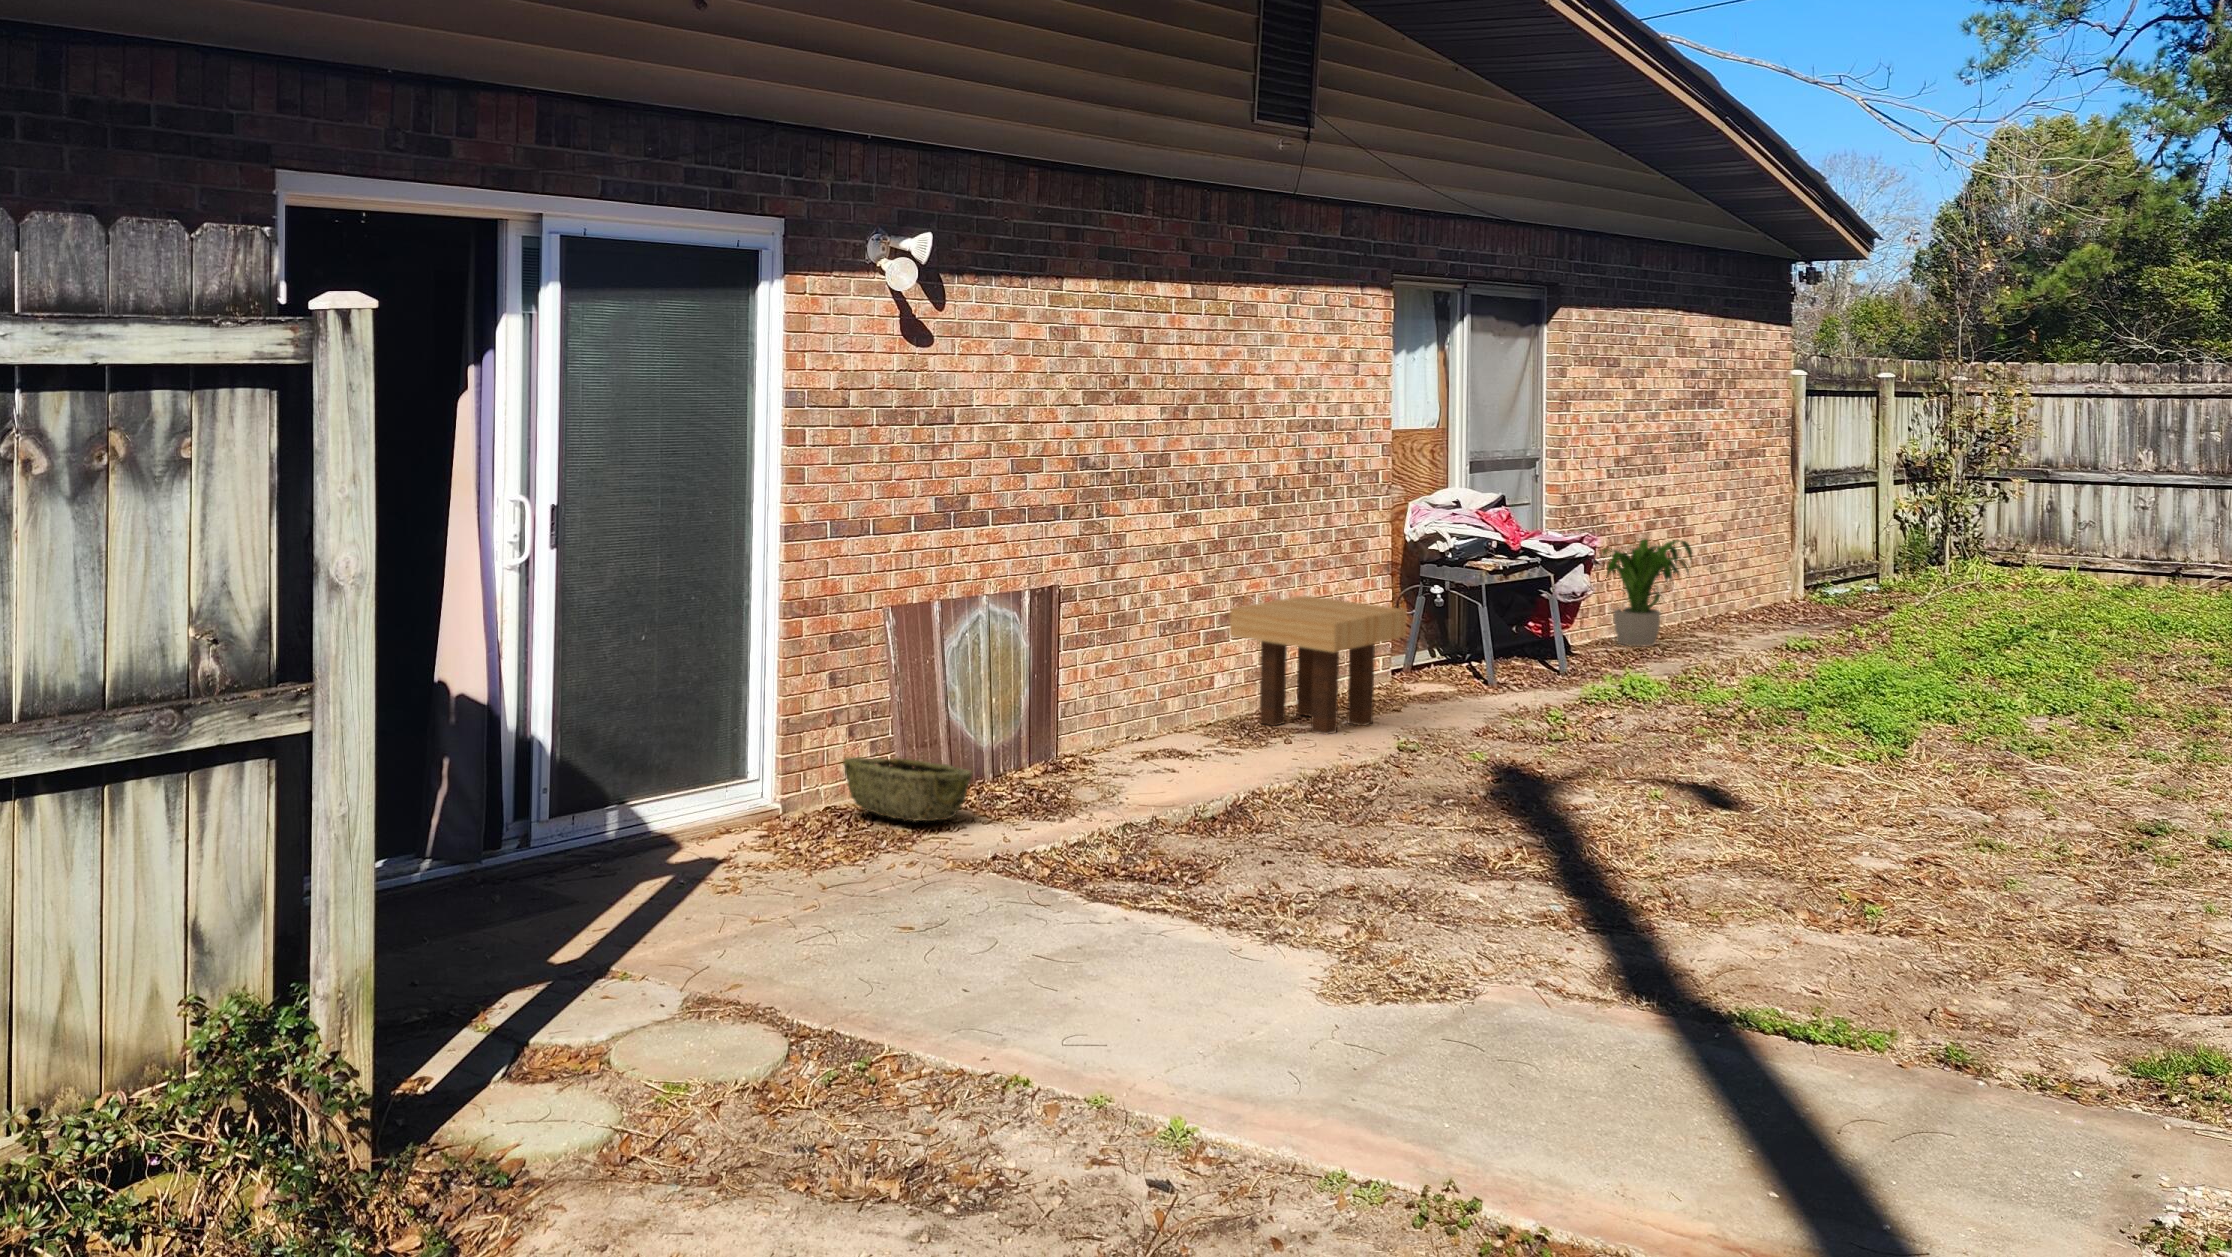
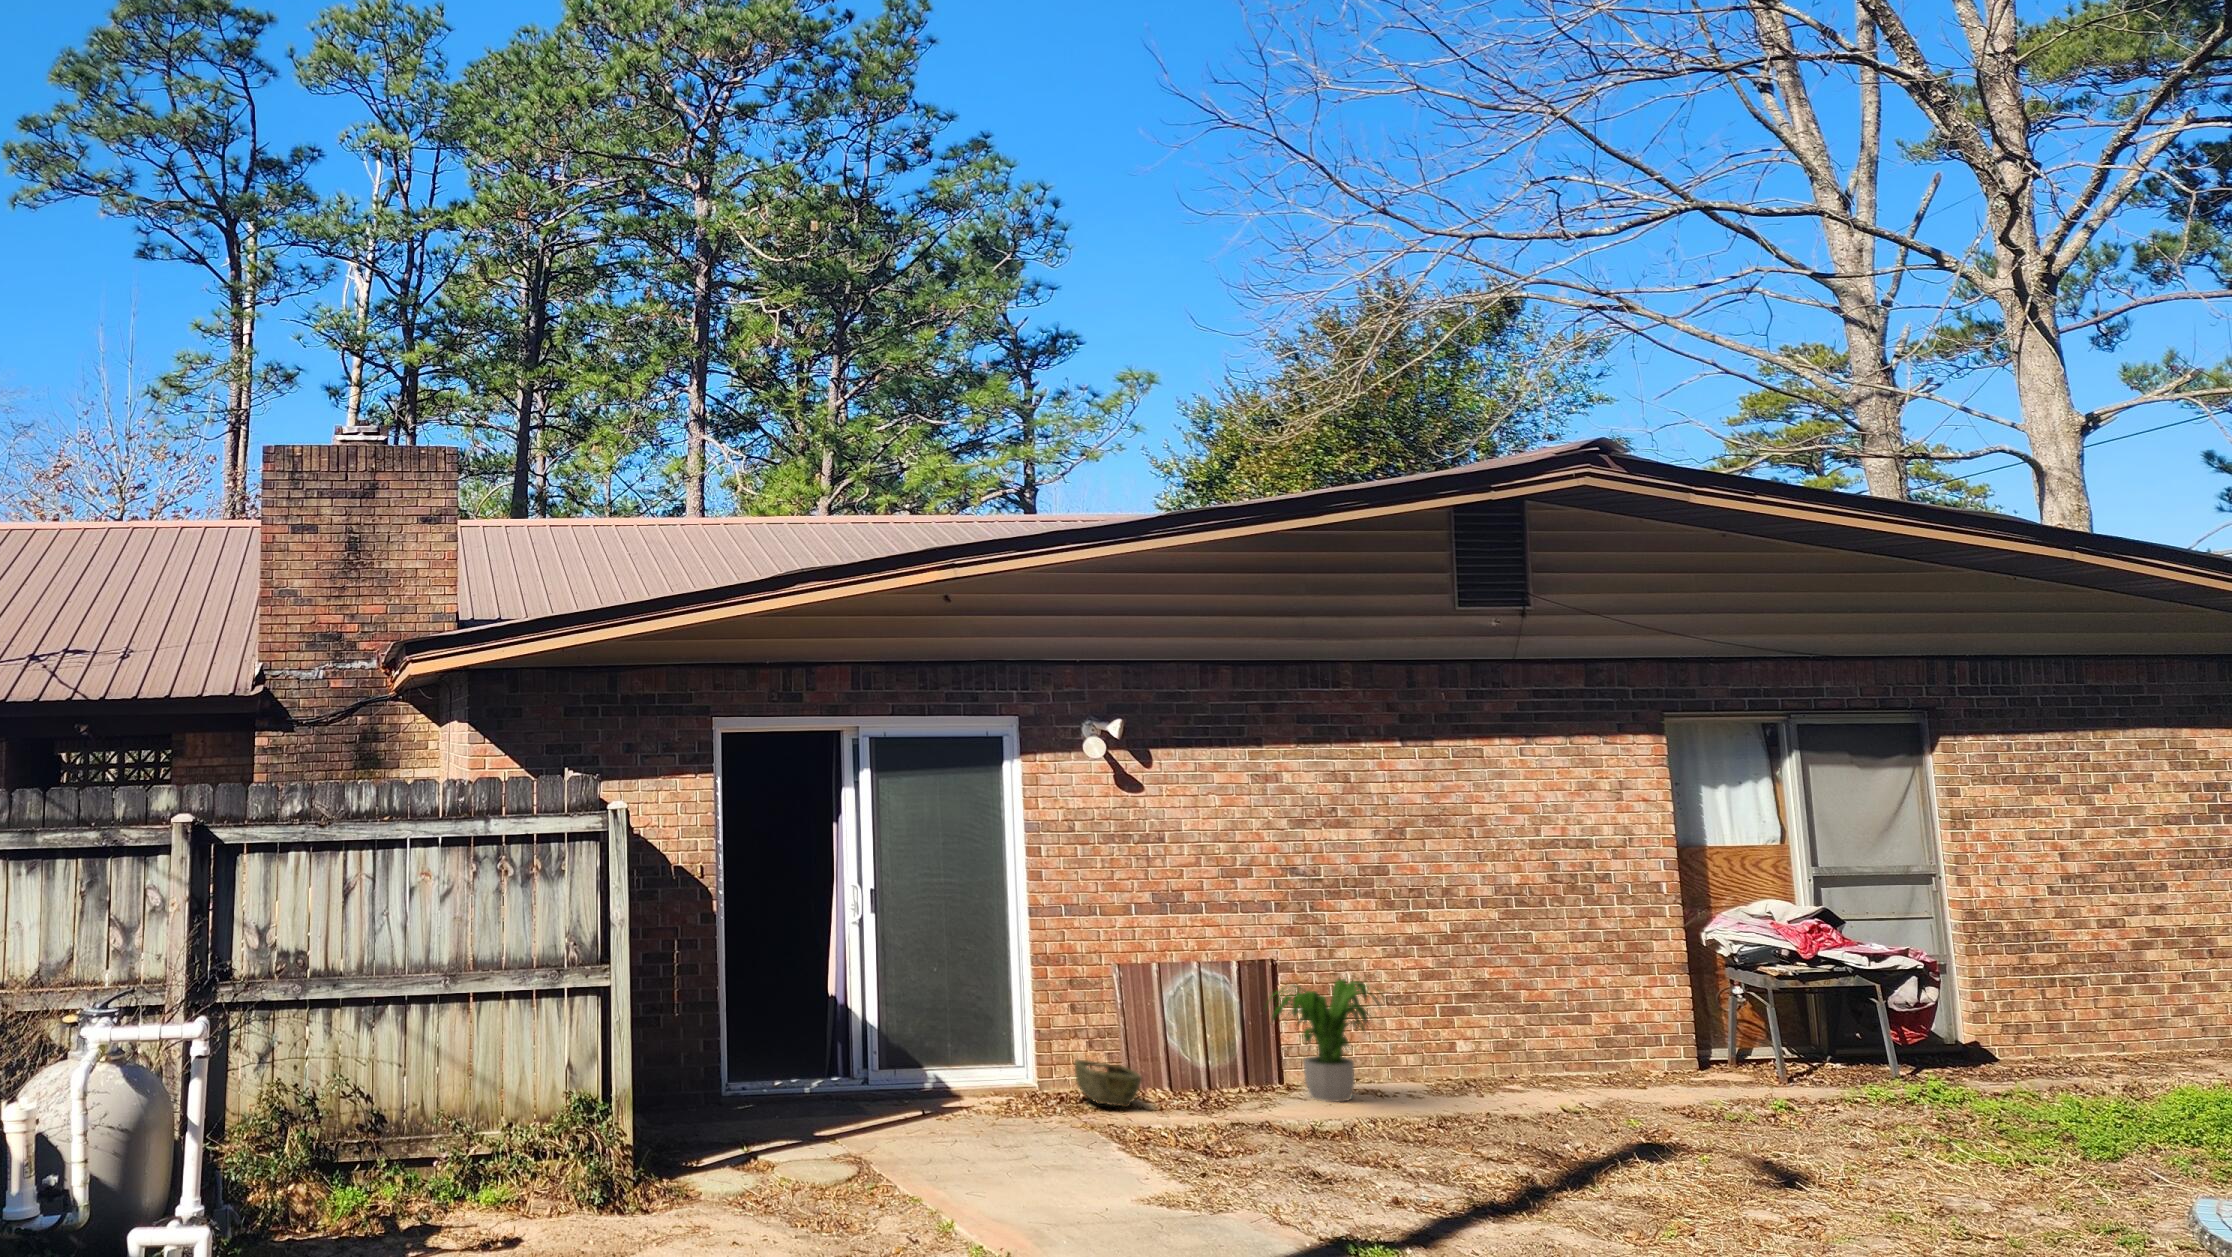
potted plant: present [1603,539,1692,646] -> present [1269,979,1385,1102]
side table: present [1230,596,1407,735] -> none [1463,984,1612,1099]

